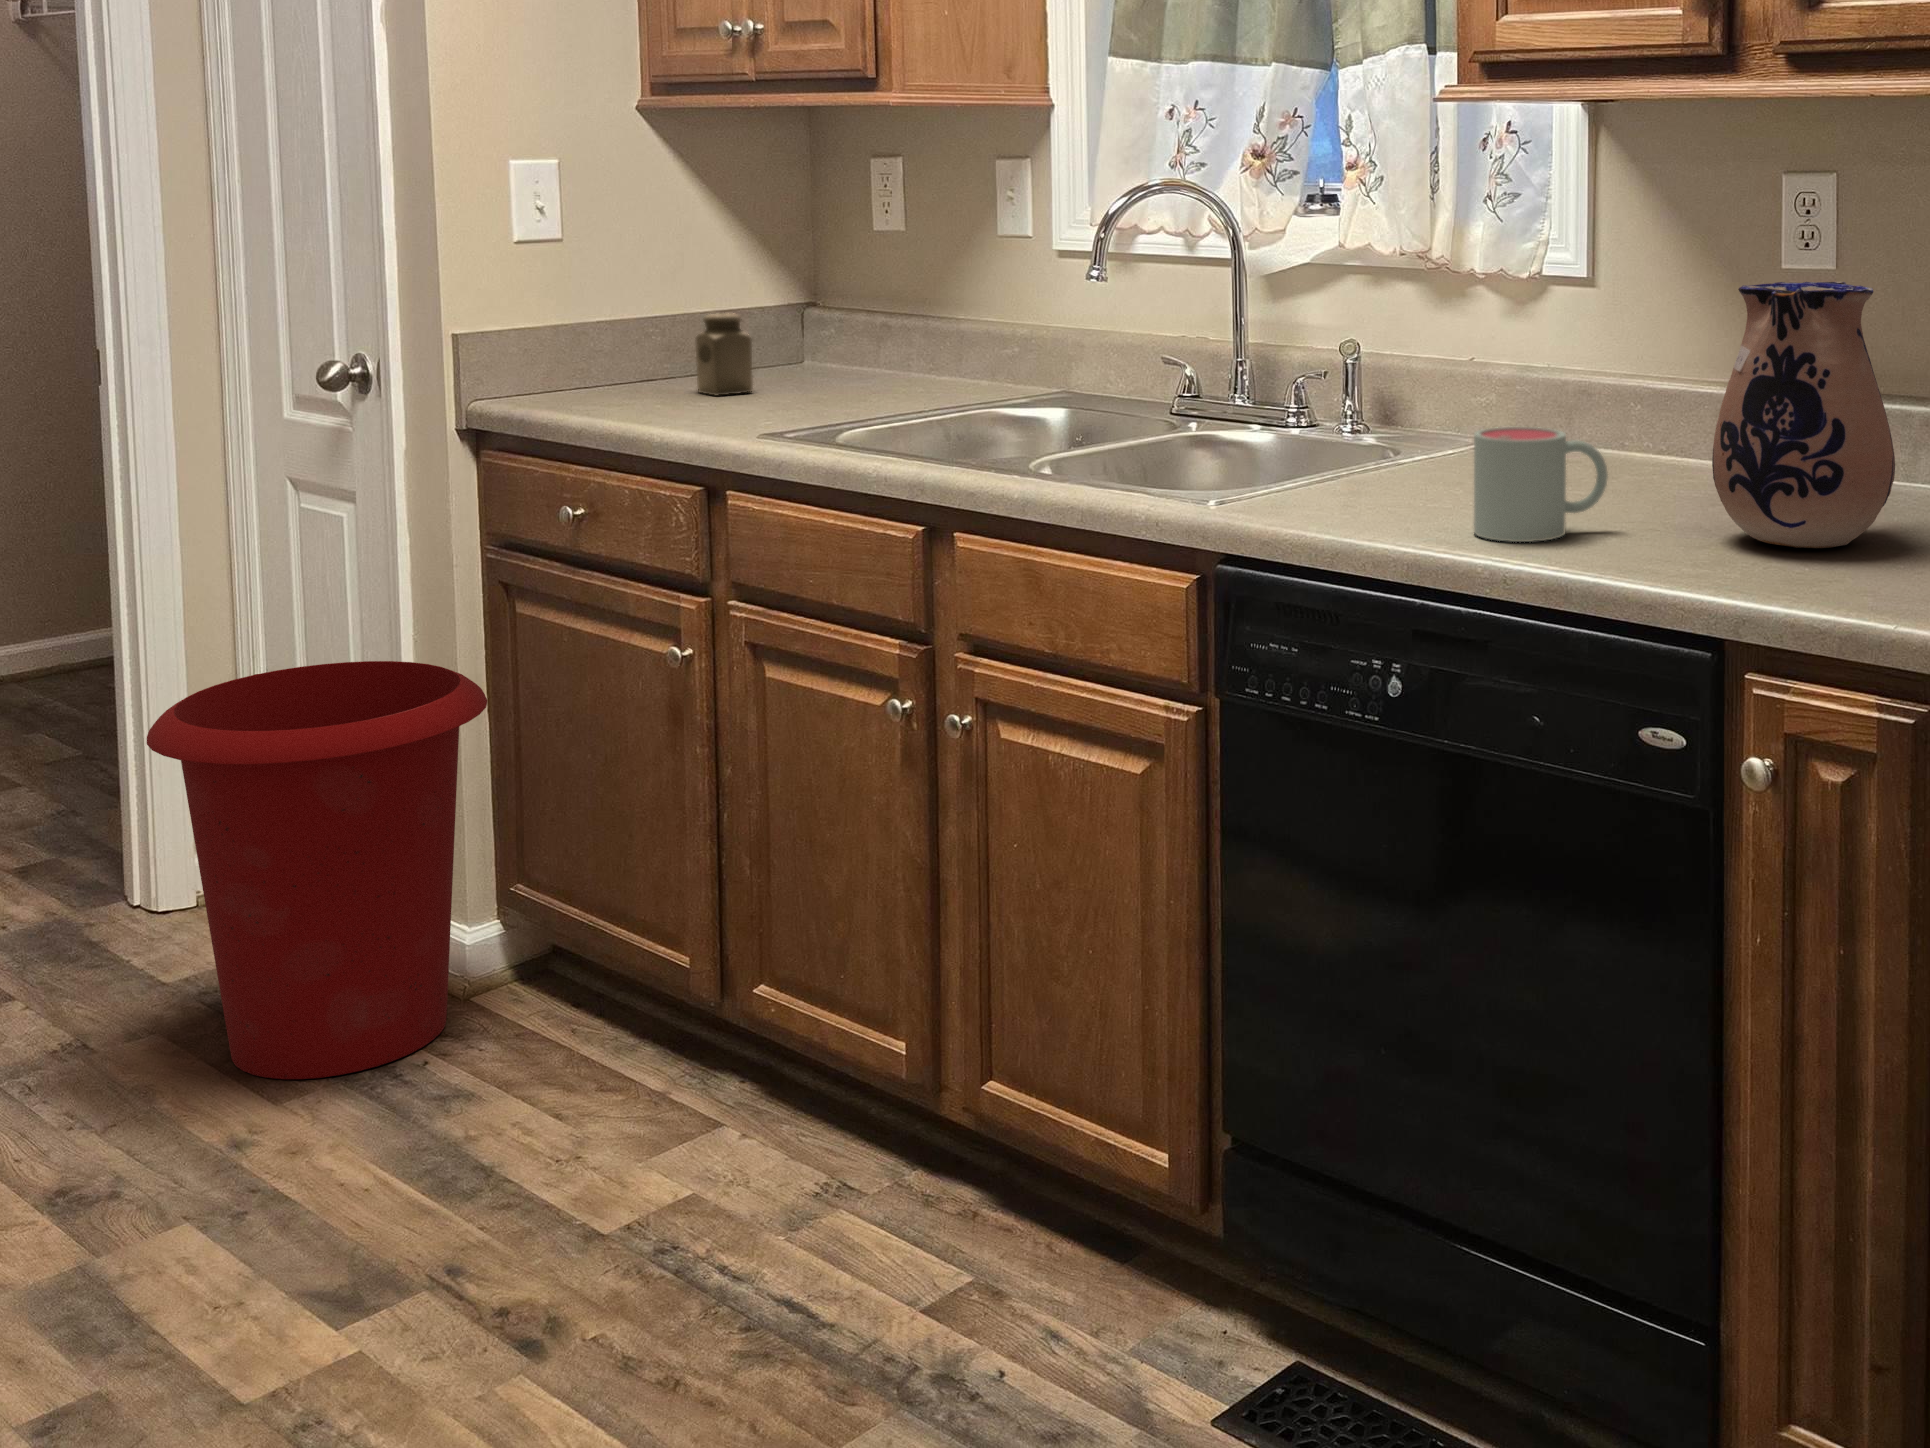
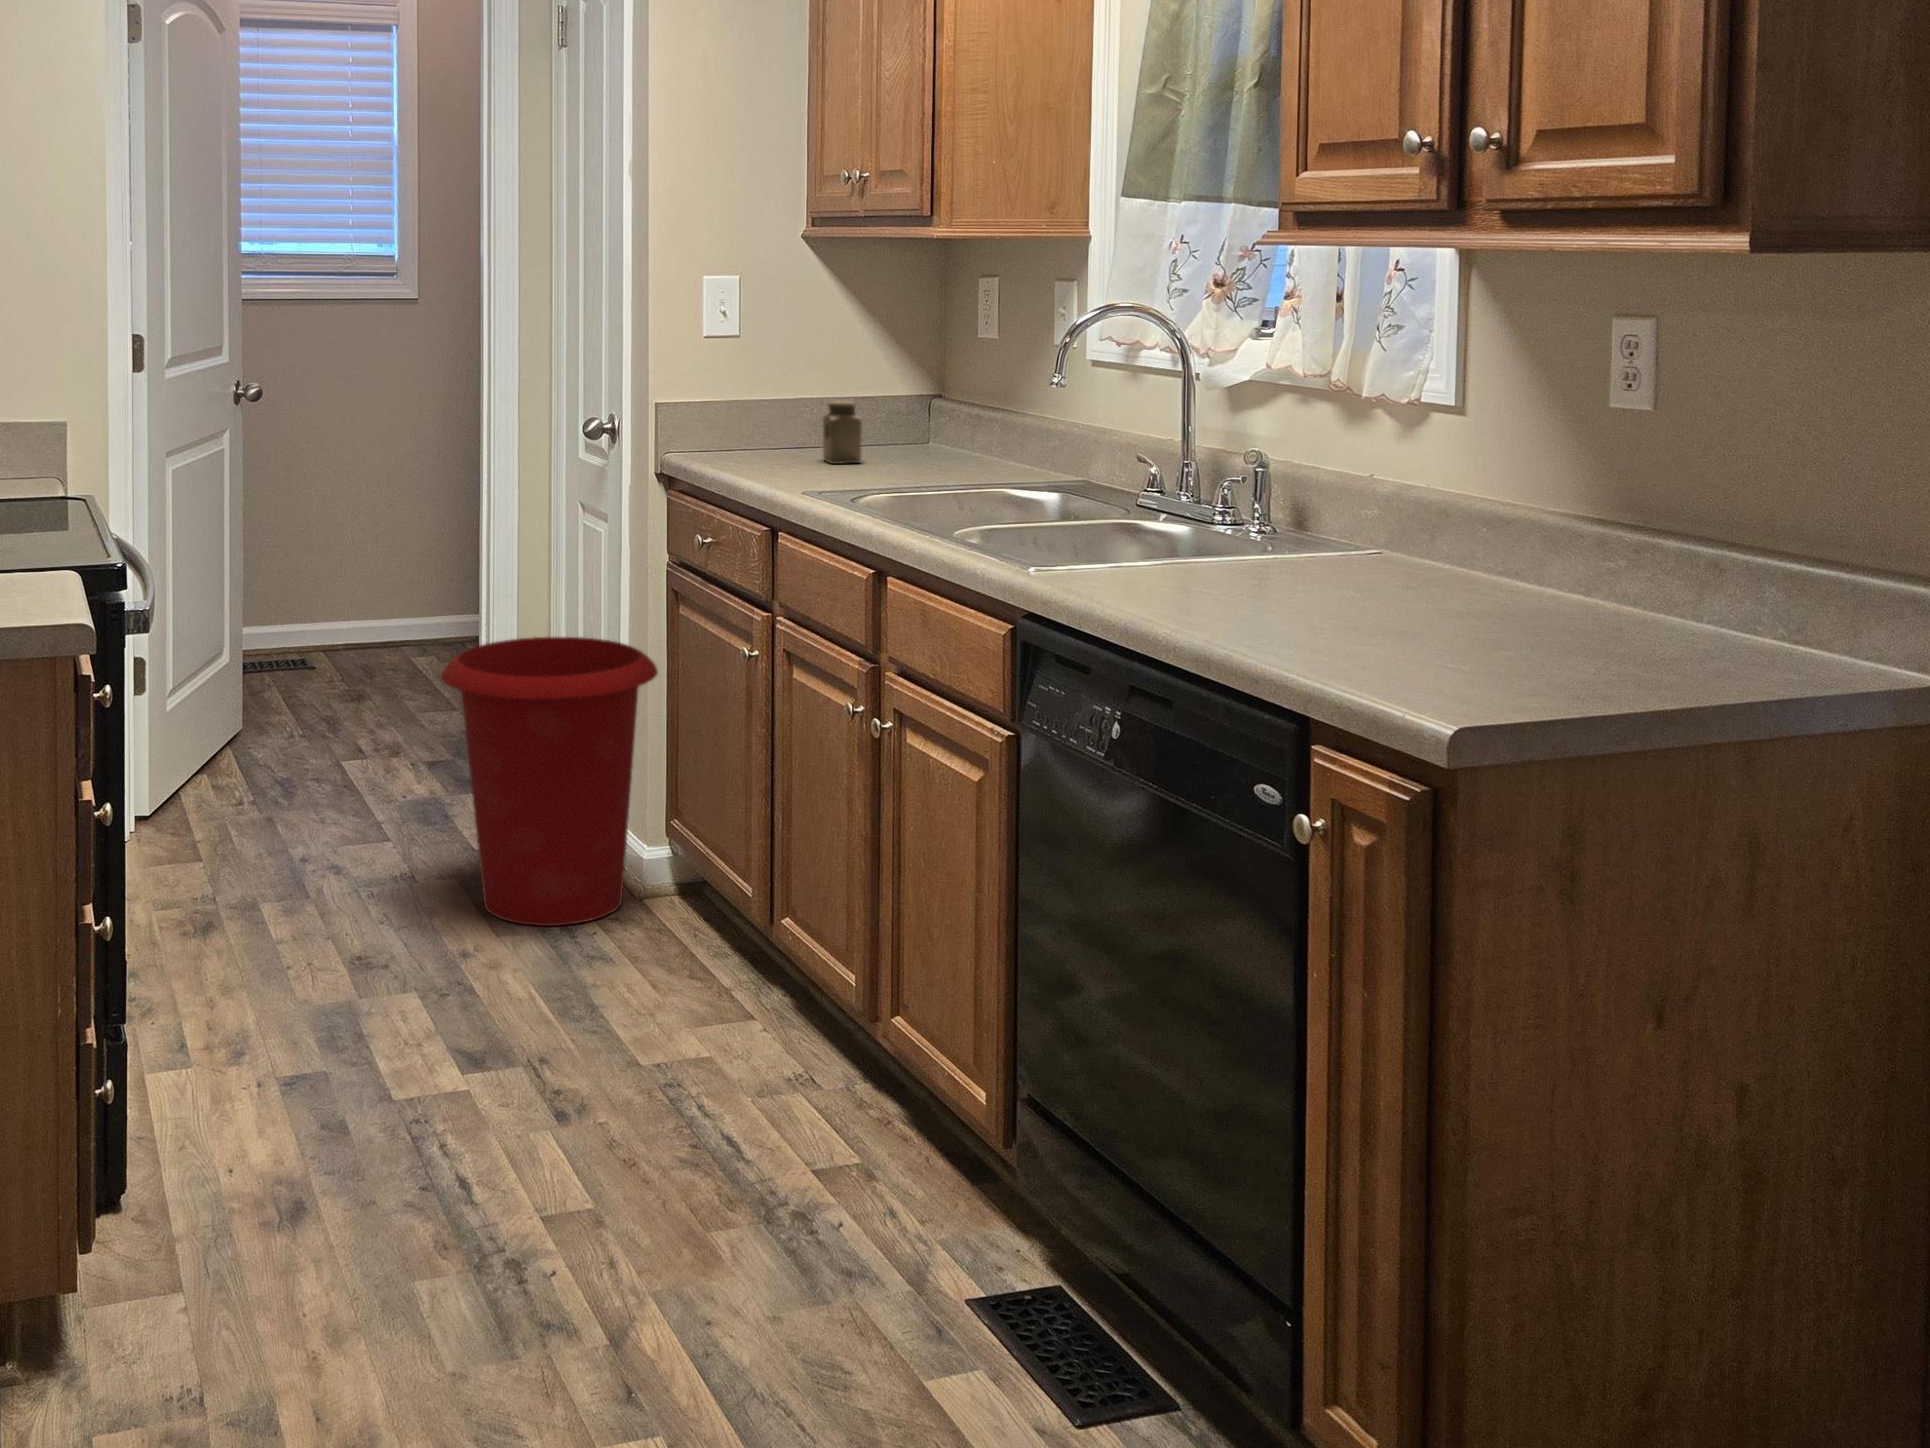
ceramic pitcher: present [1712,281,1895,548] -> none [1392,418,1570,658]
mug: present [1474,427,1608,542] -> none [1201,528,1323,626]

